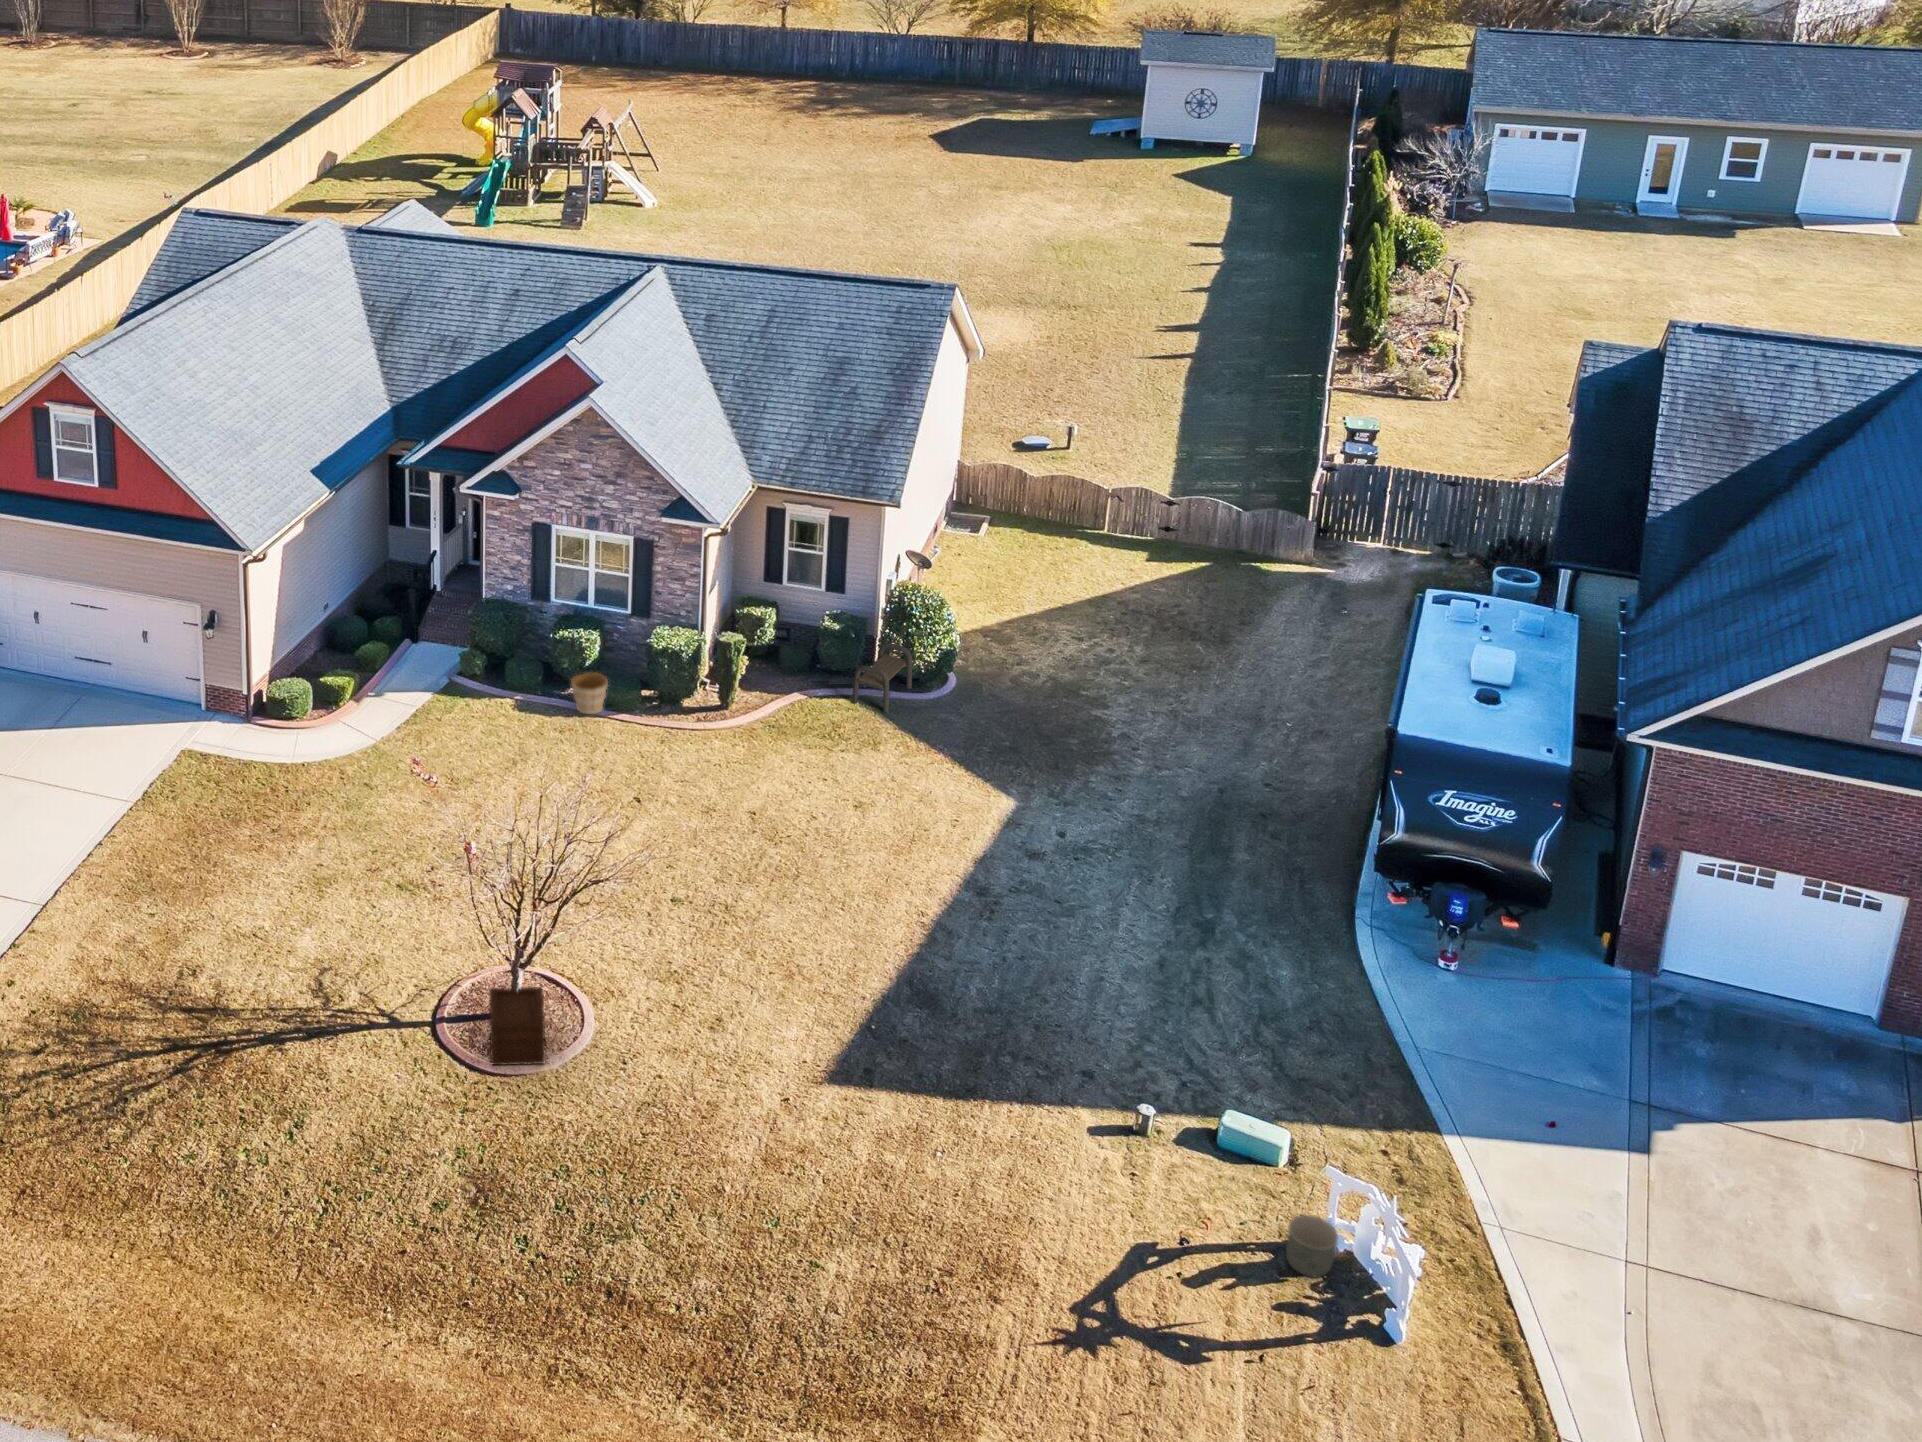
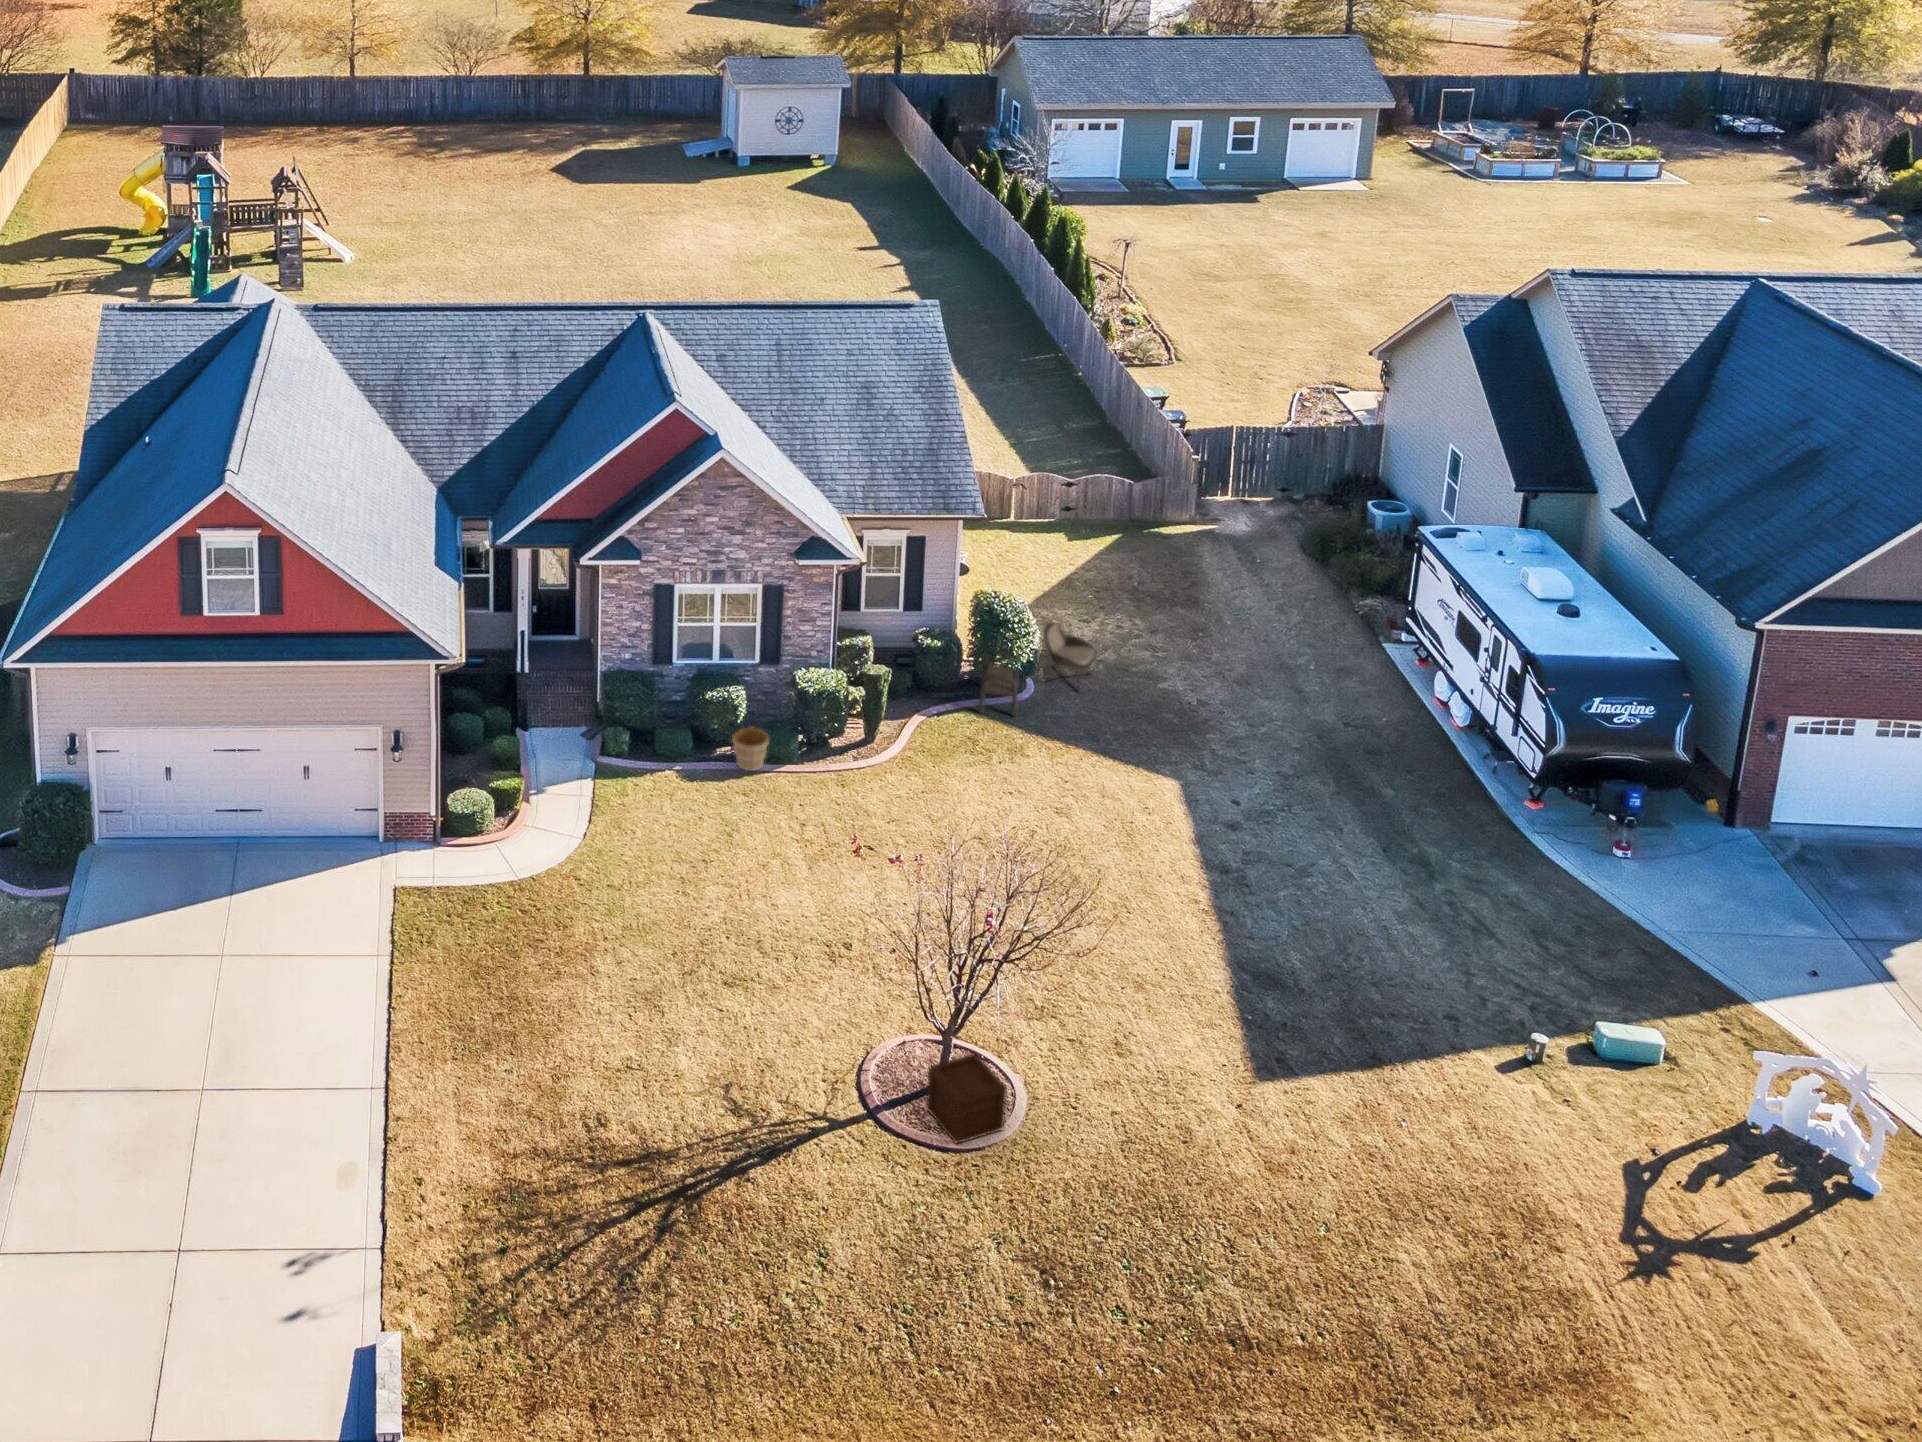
lounge chair: none [939,626,1006,702] -> present [1043,622,1097,691]
planter: present [1286,1215,1338,1277] -> none [1725,1099,1777,1154]

